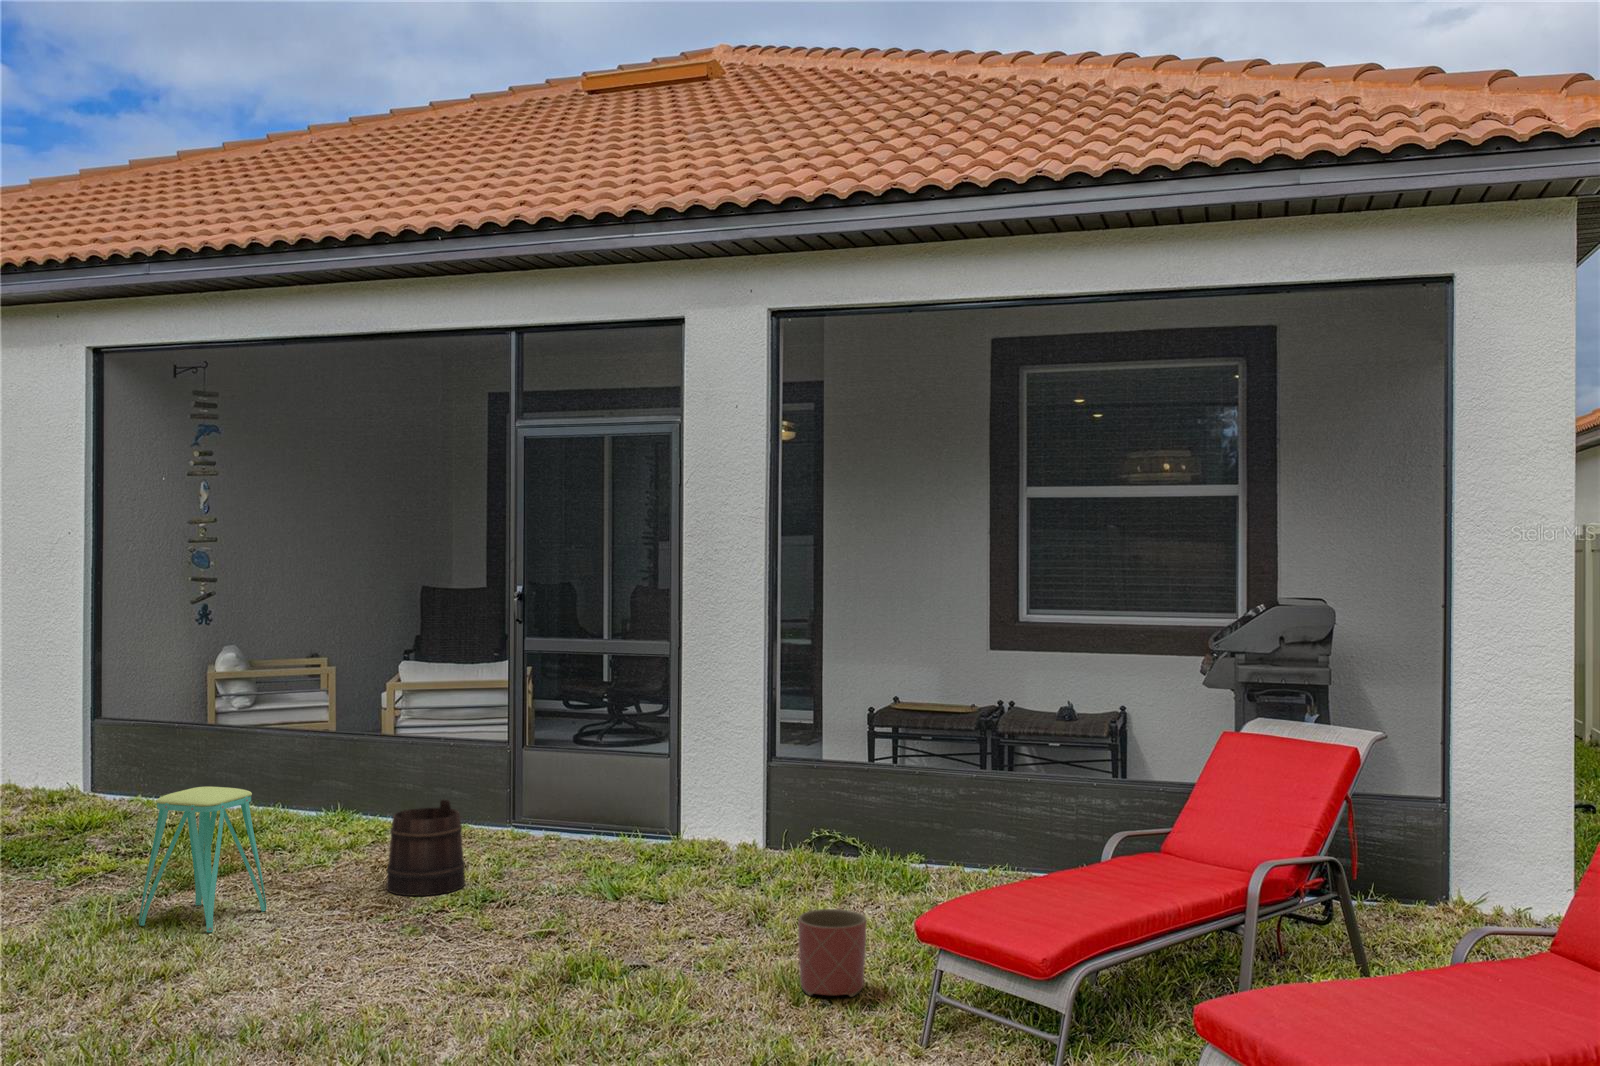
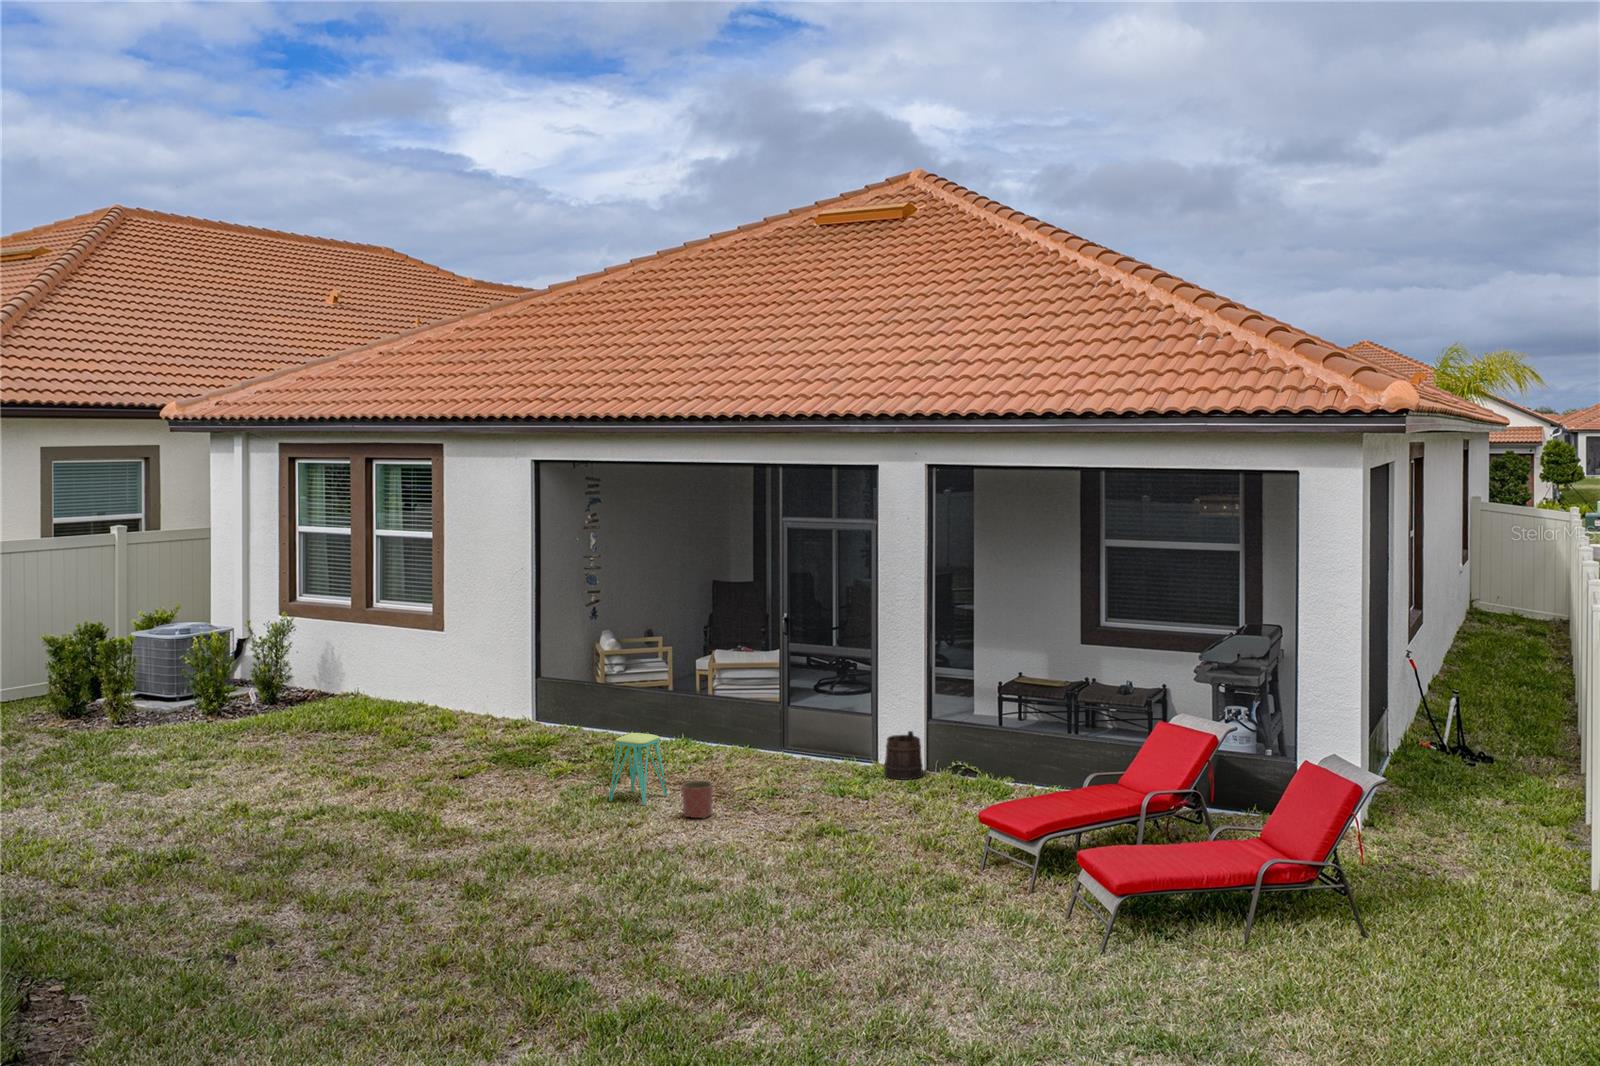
bucket: present [387,800,465,896] -> present [884,731,923,780]
planter: present [798,909,867,997] -> present [682,781,713,818]

